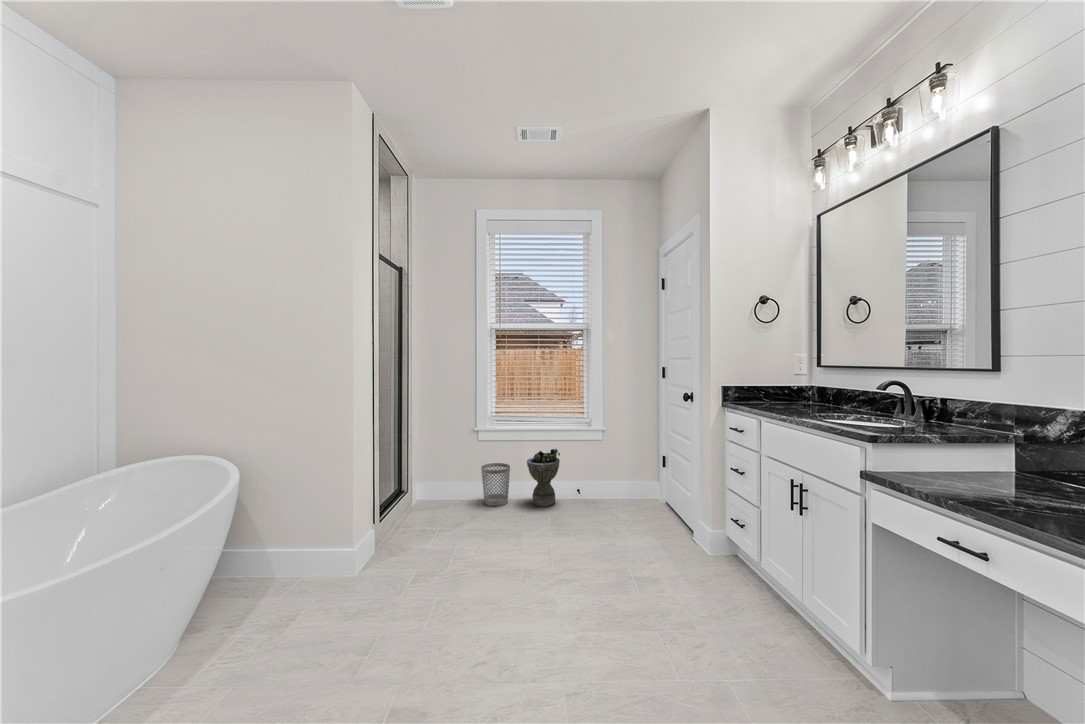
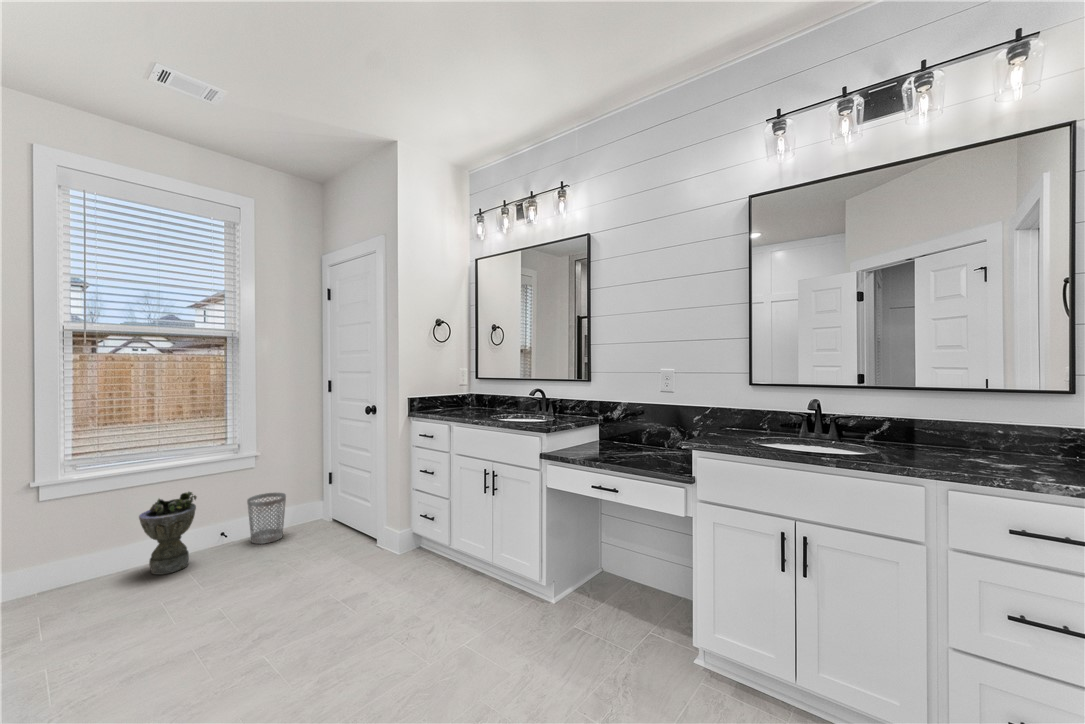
wastebasket: present [481,463,510,506] -> present [247,493,286,544]

